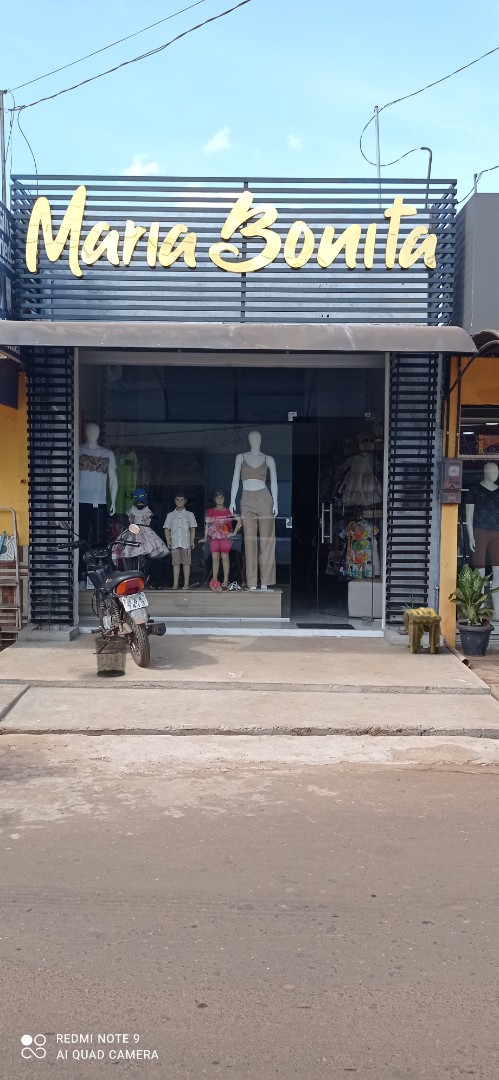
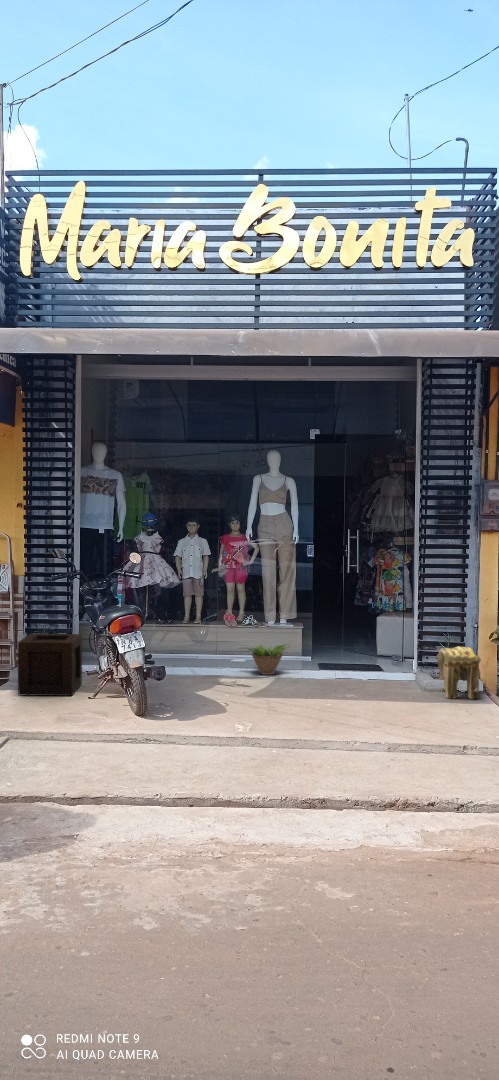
wooden crate: none [27,598,84,653] -> present [18,634,82,696]
decorative plant: none [224,607,273,635] -> present [247,644,288,675]
waste bin: present [95,636,127,677] -> none [86,680,123,727]

